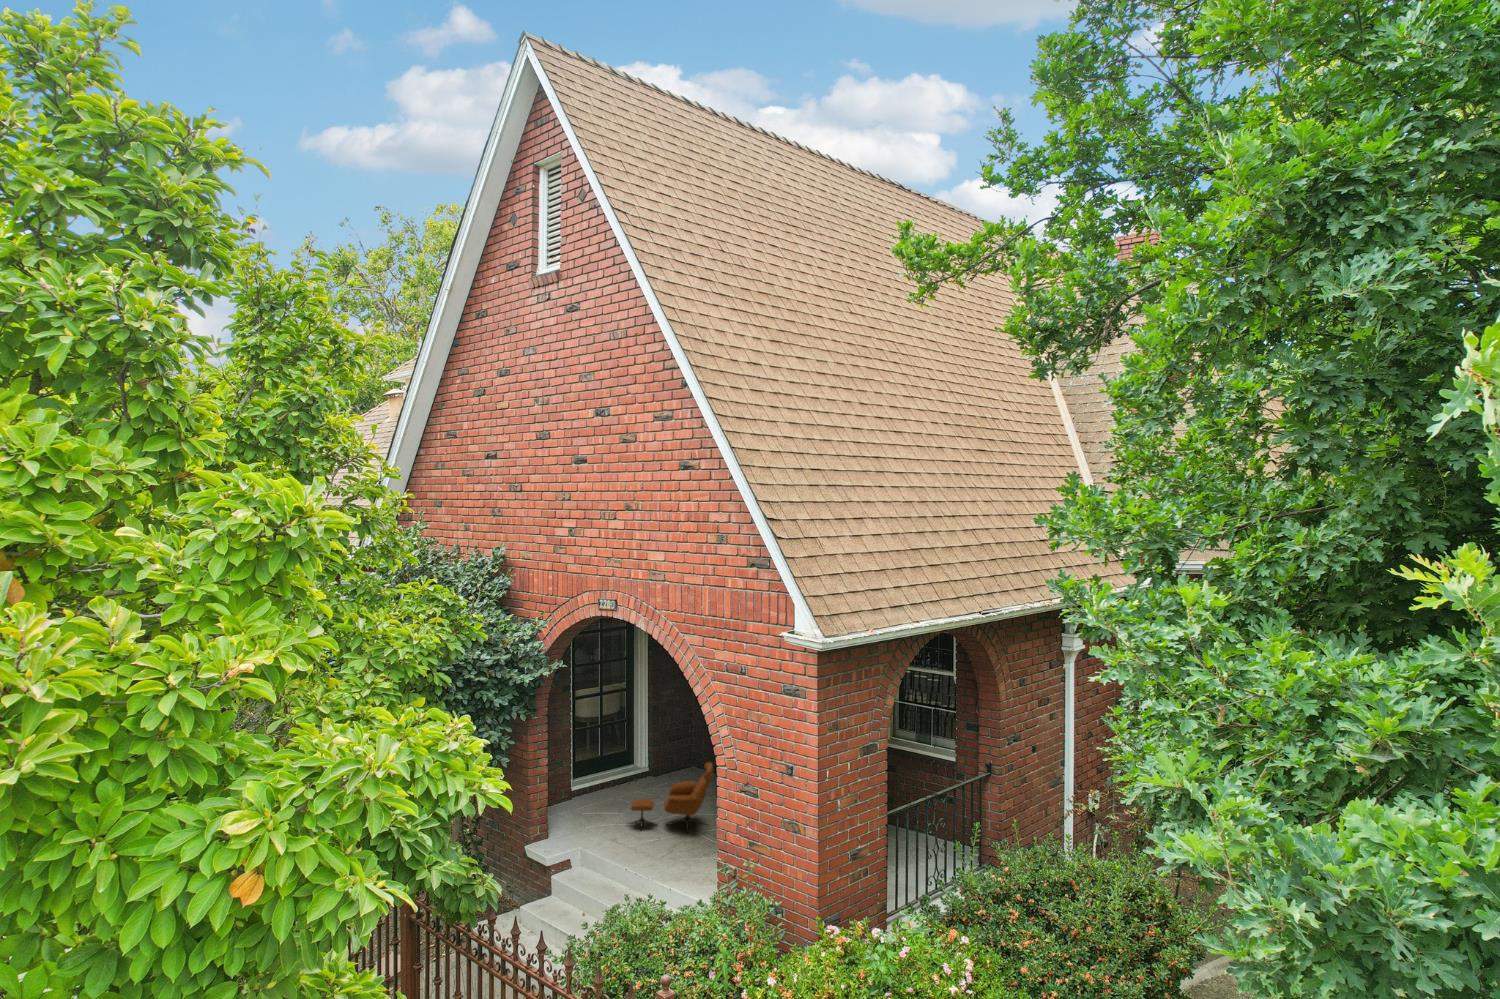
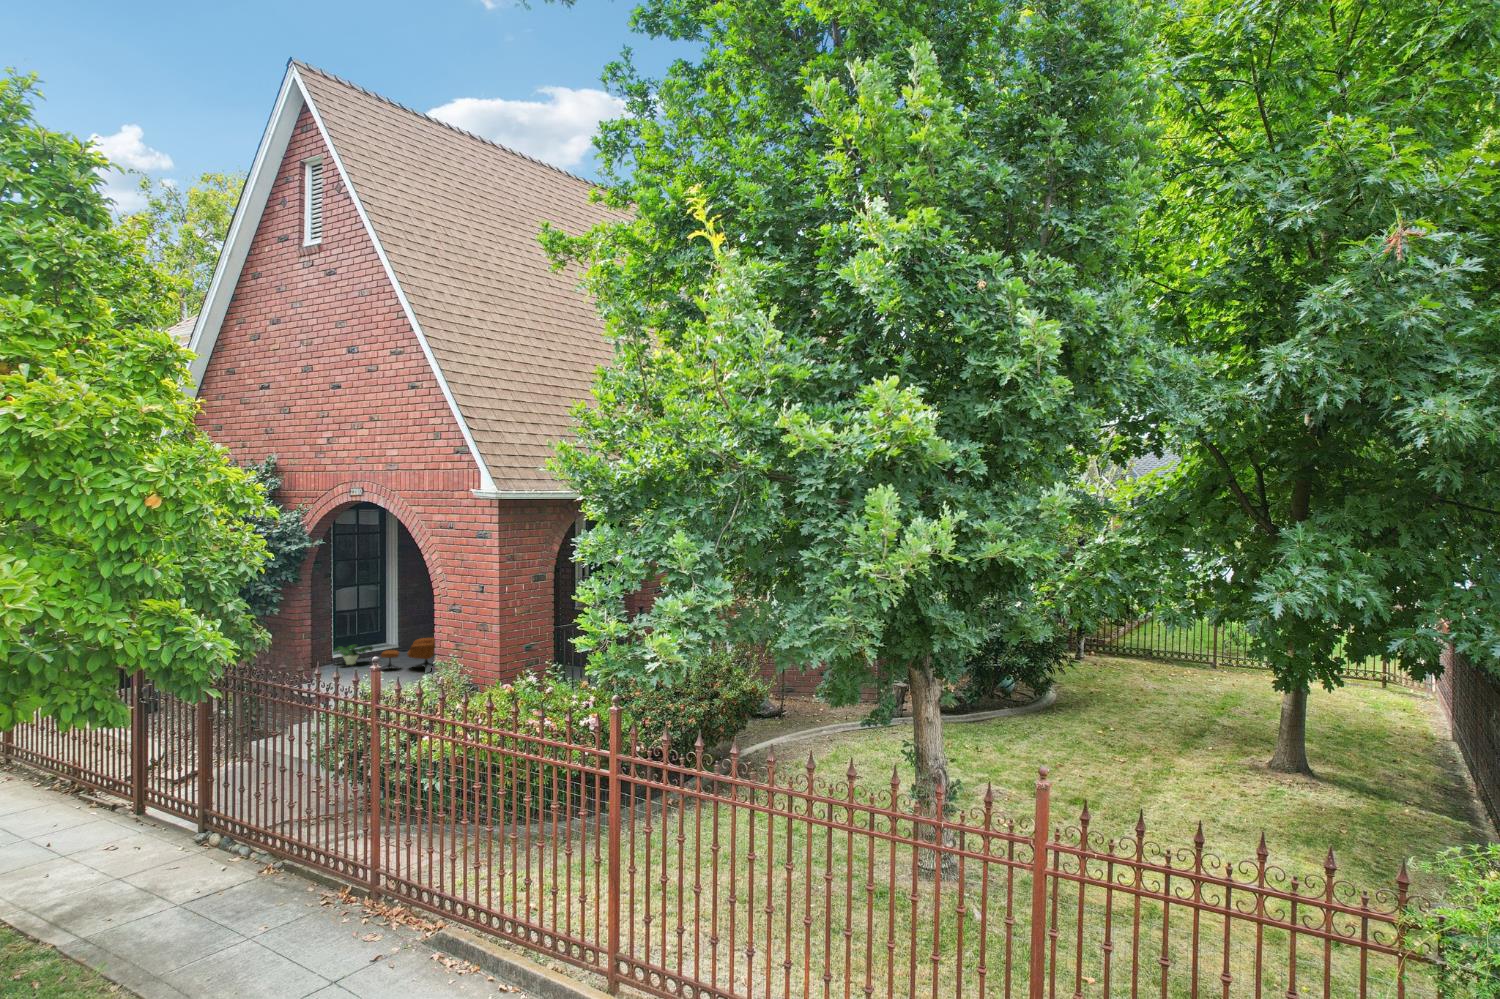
potted plant: none [571,779,619,810] -> present [333,644,373,665]

